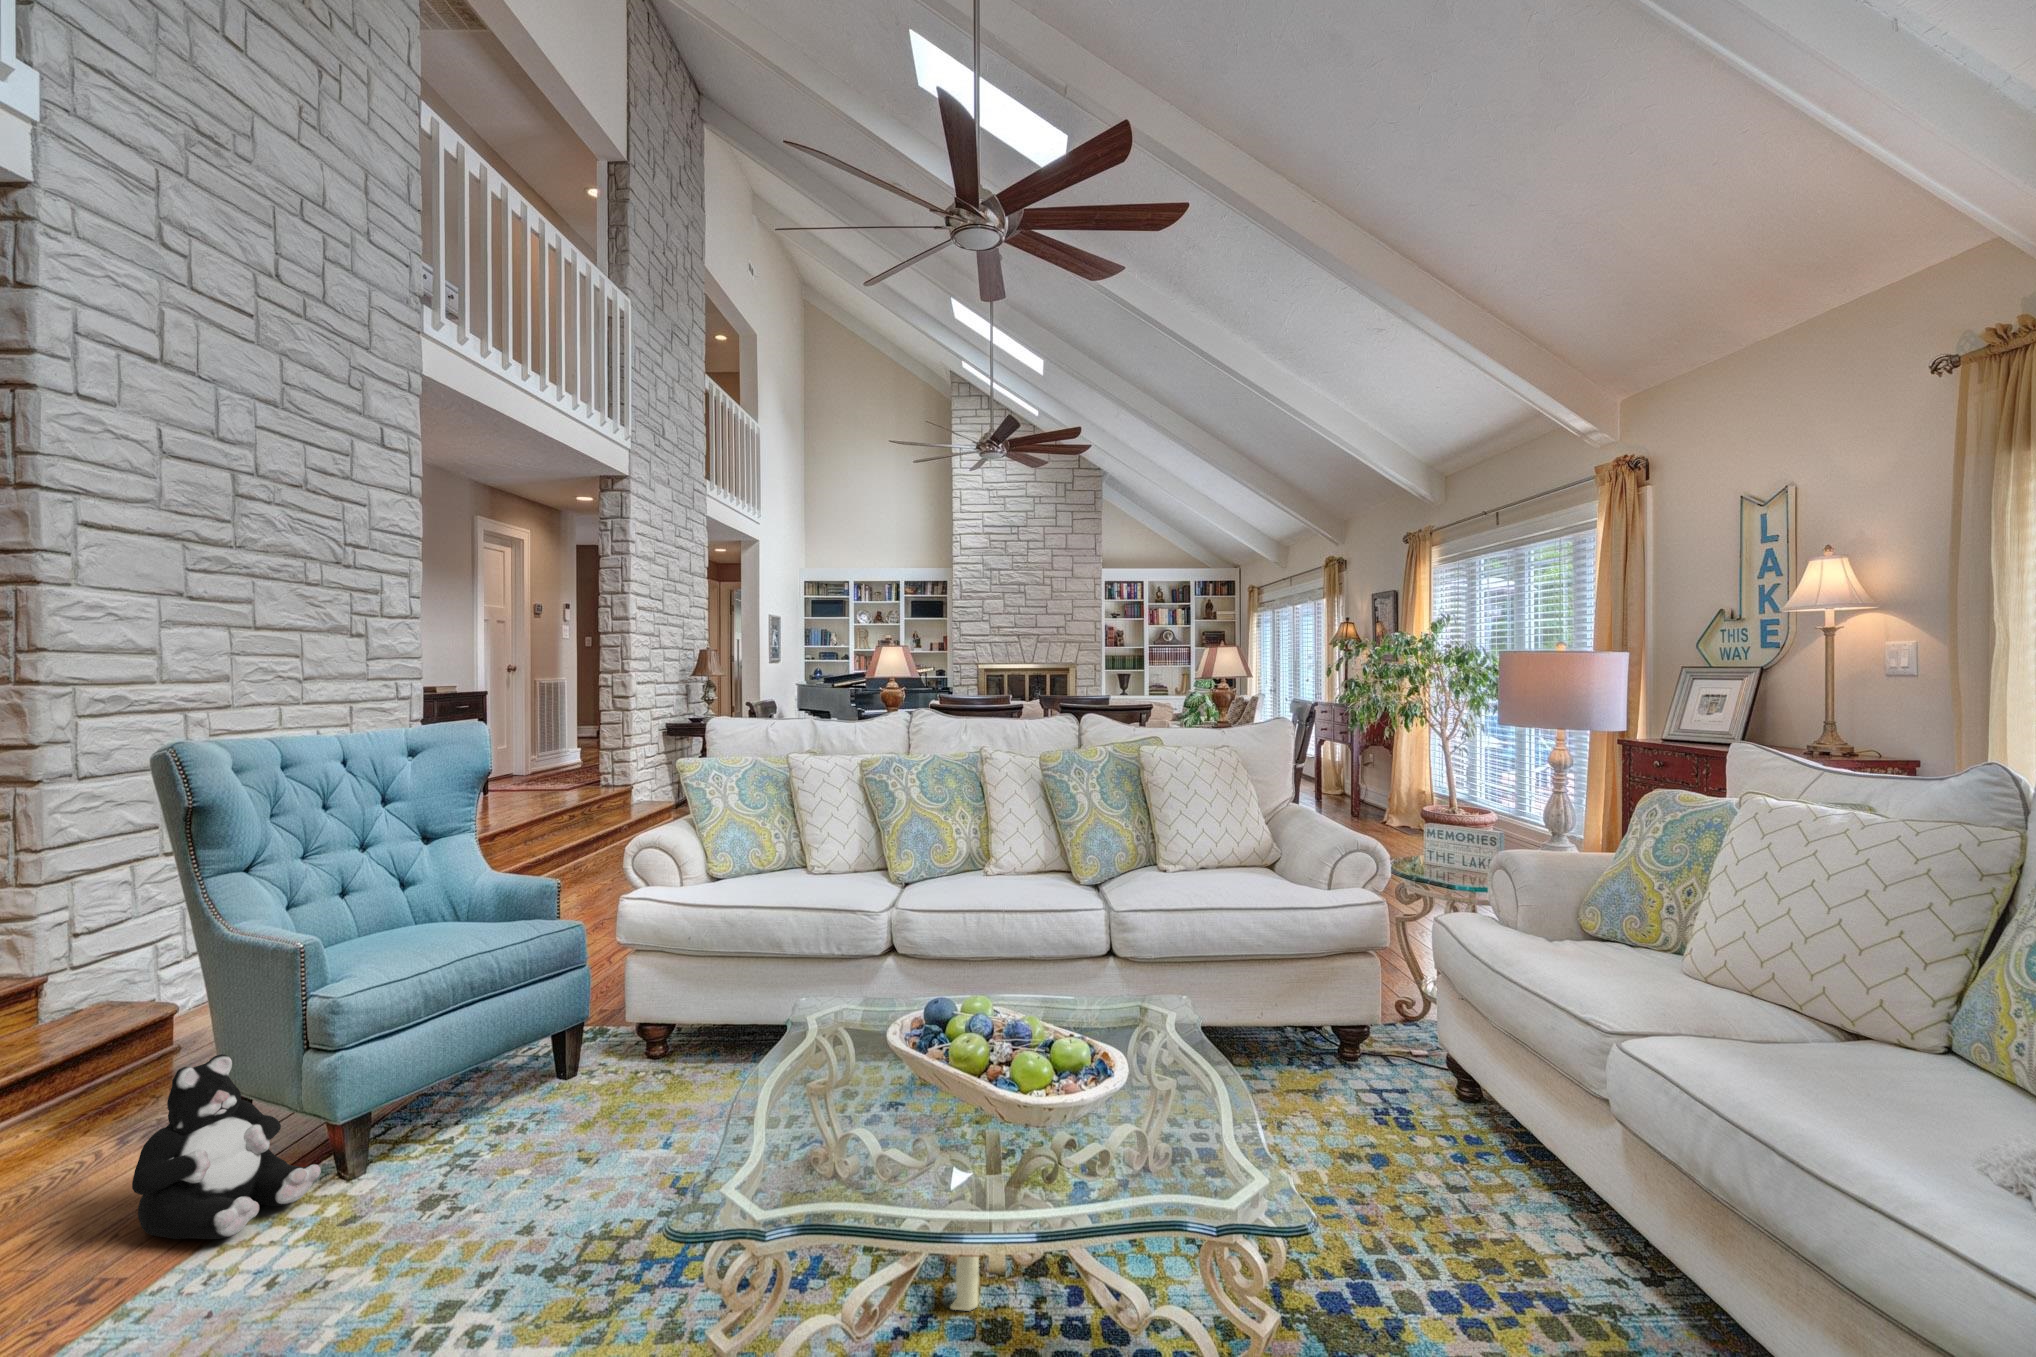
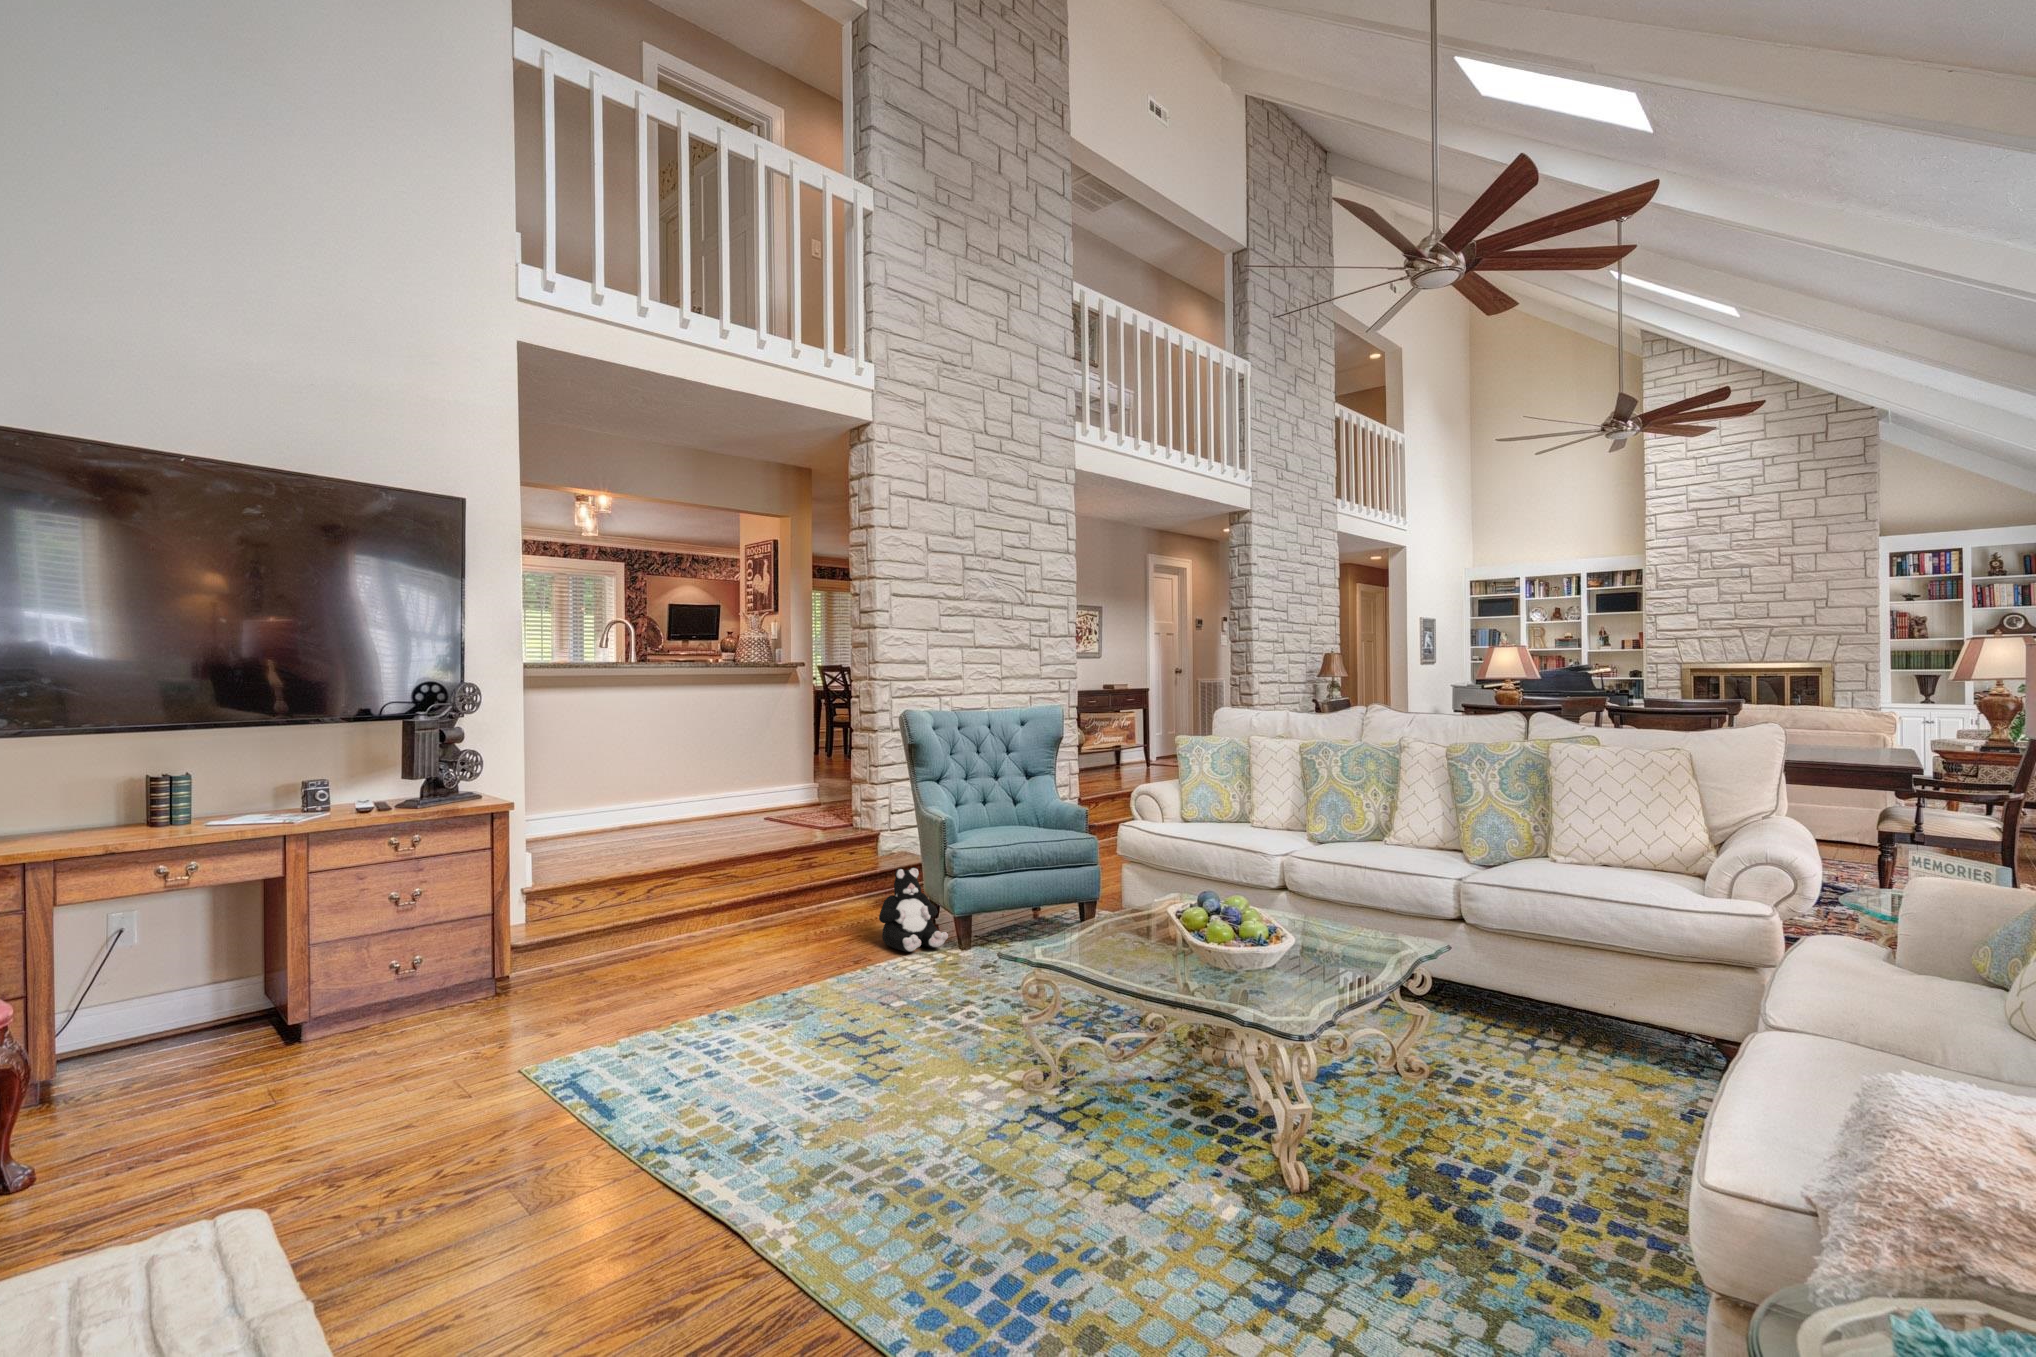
candle: present [951,1257,979,1311] -> none [1181,1030,1202,1078]

